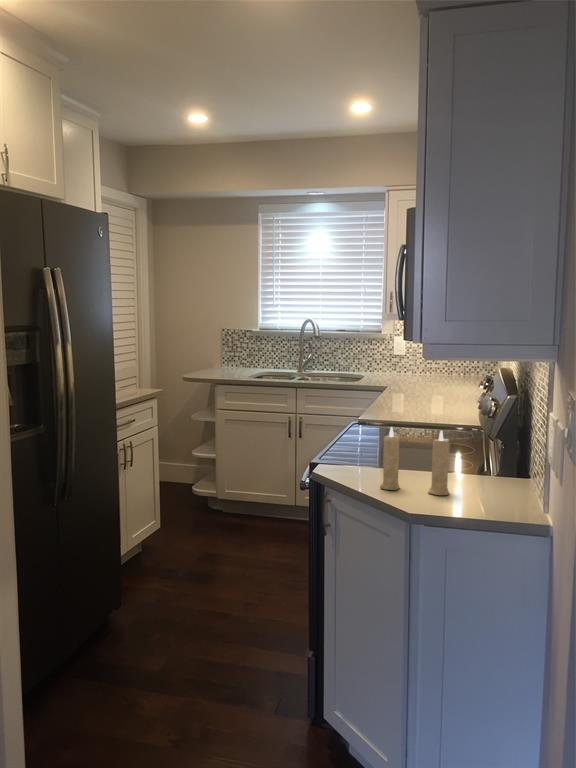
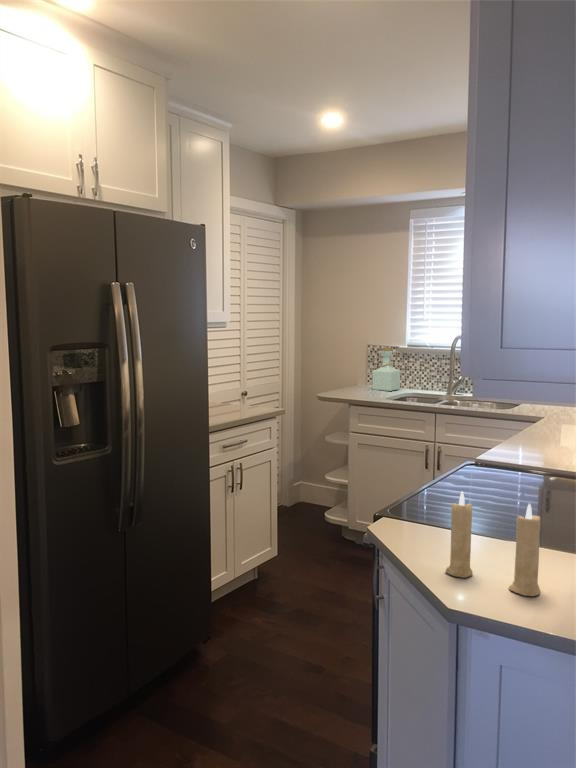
bottle: none [230,331,254,371] -> present [372,348,400,391]

